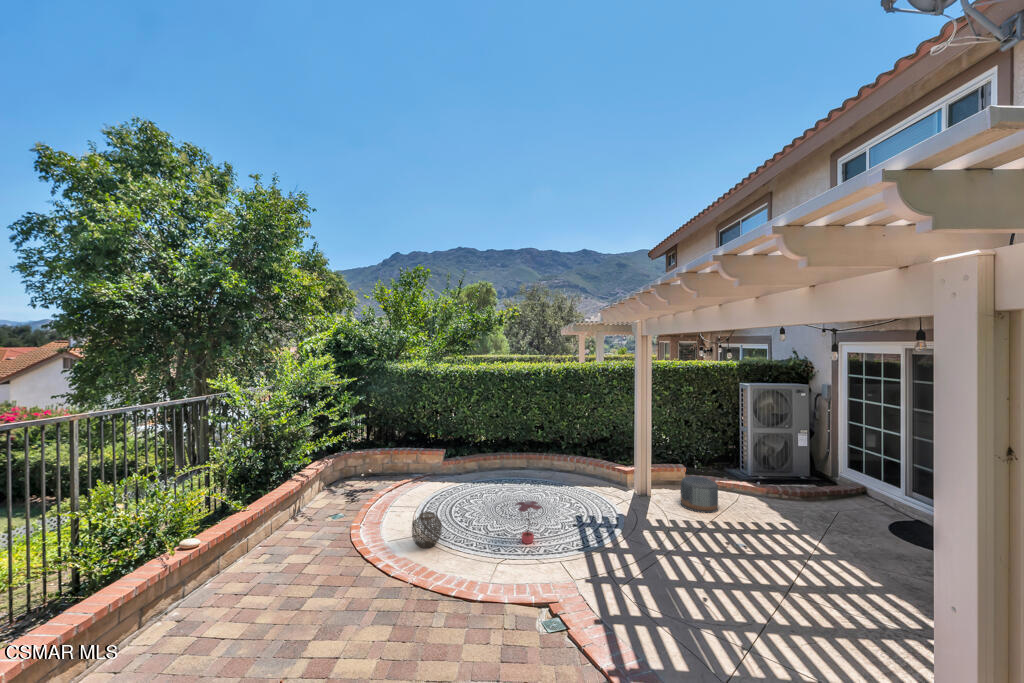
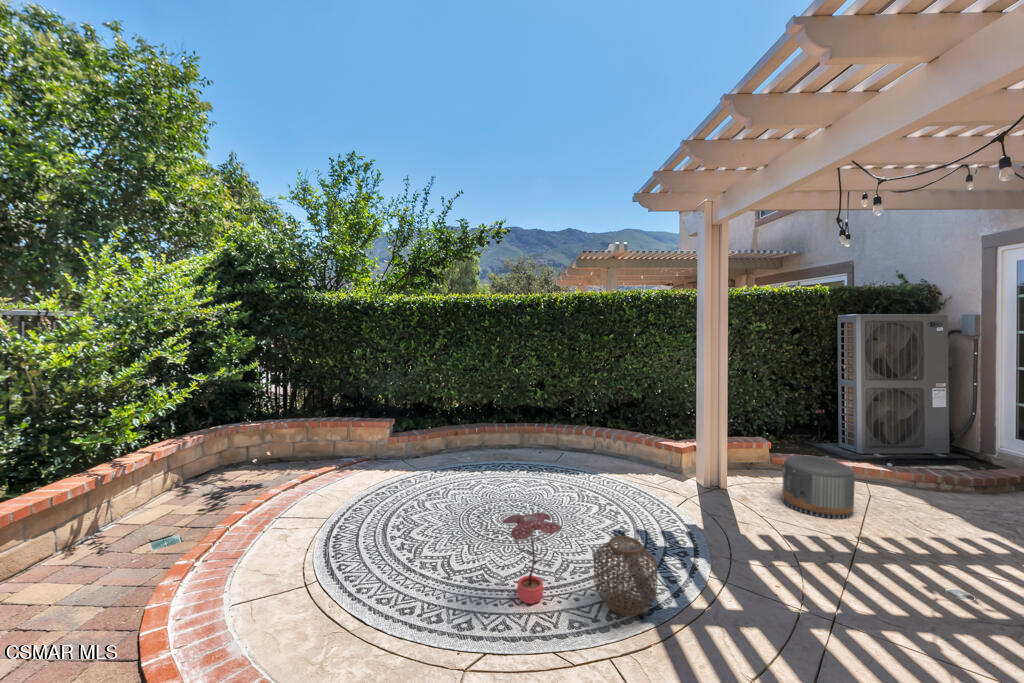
woven basket: present [412,512,442,548] -> present [594,536,658,616]

